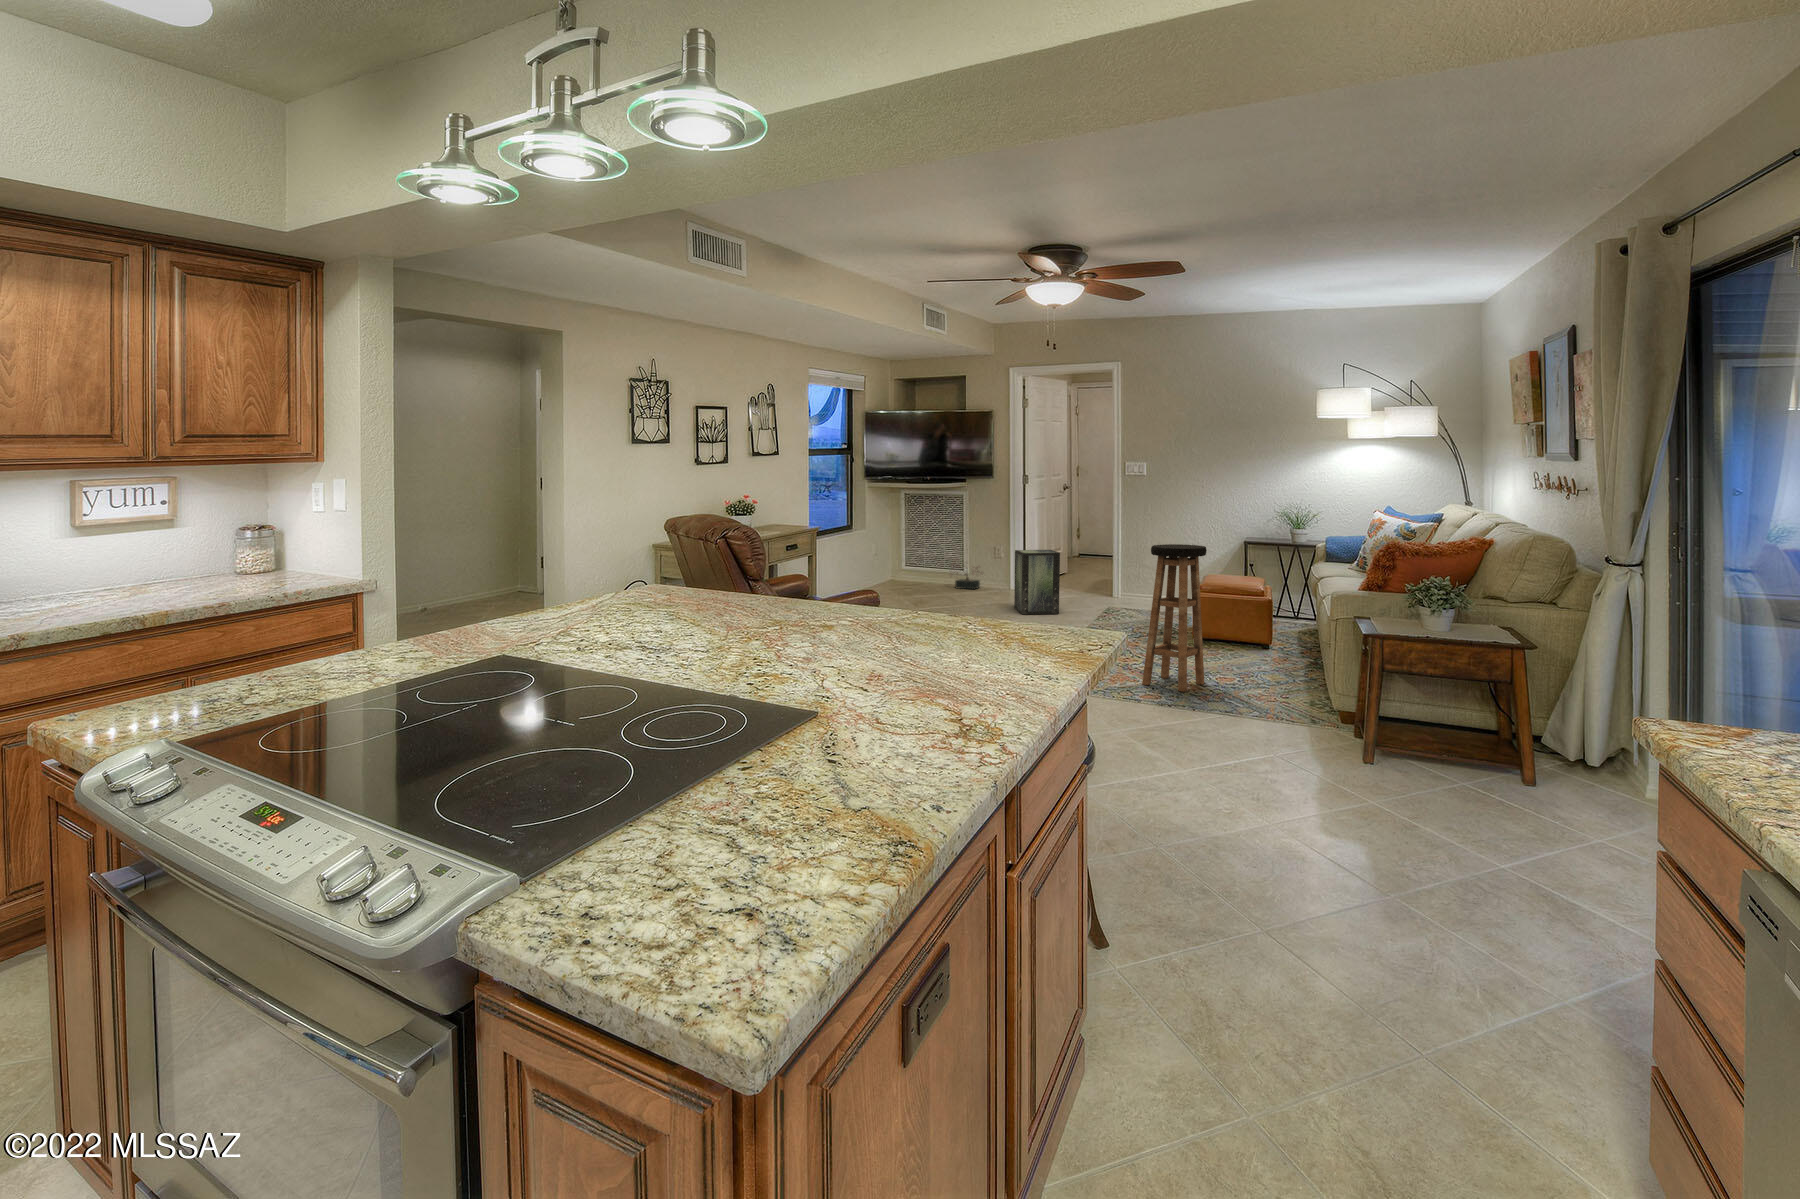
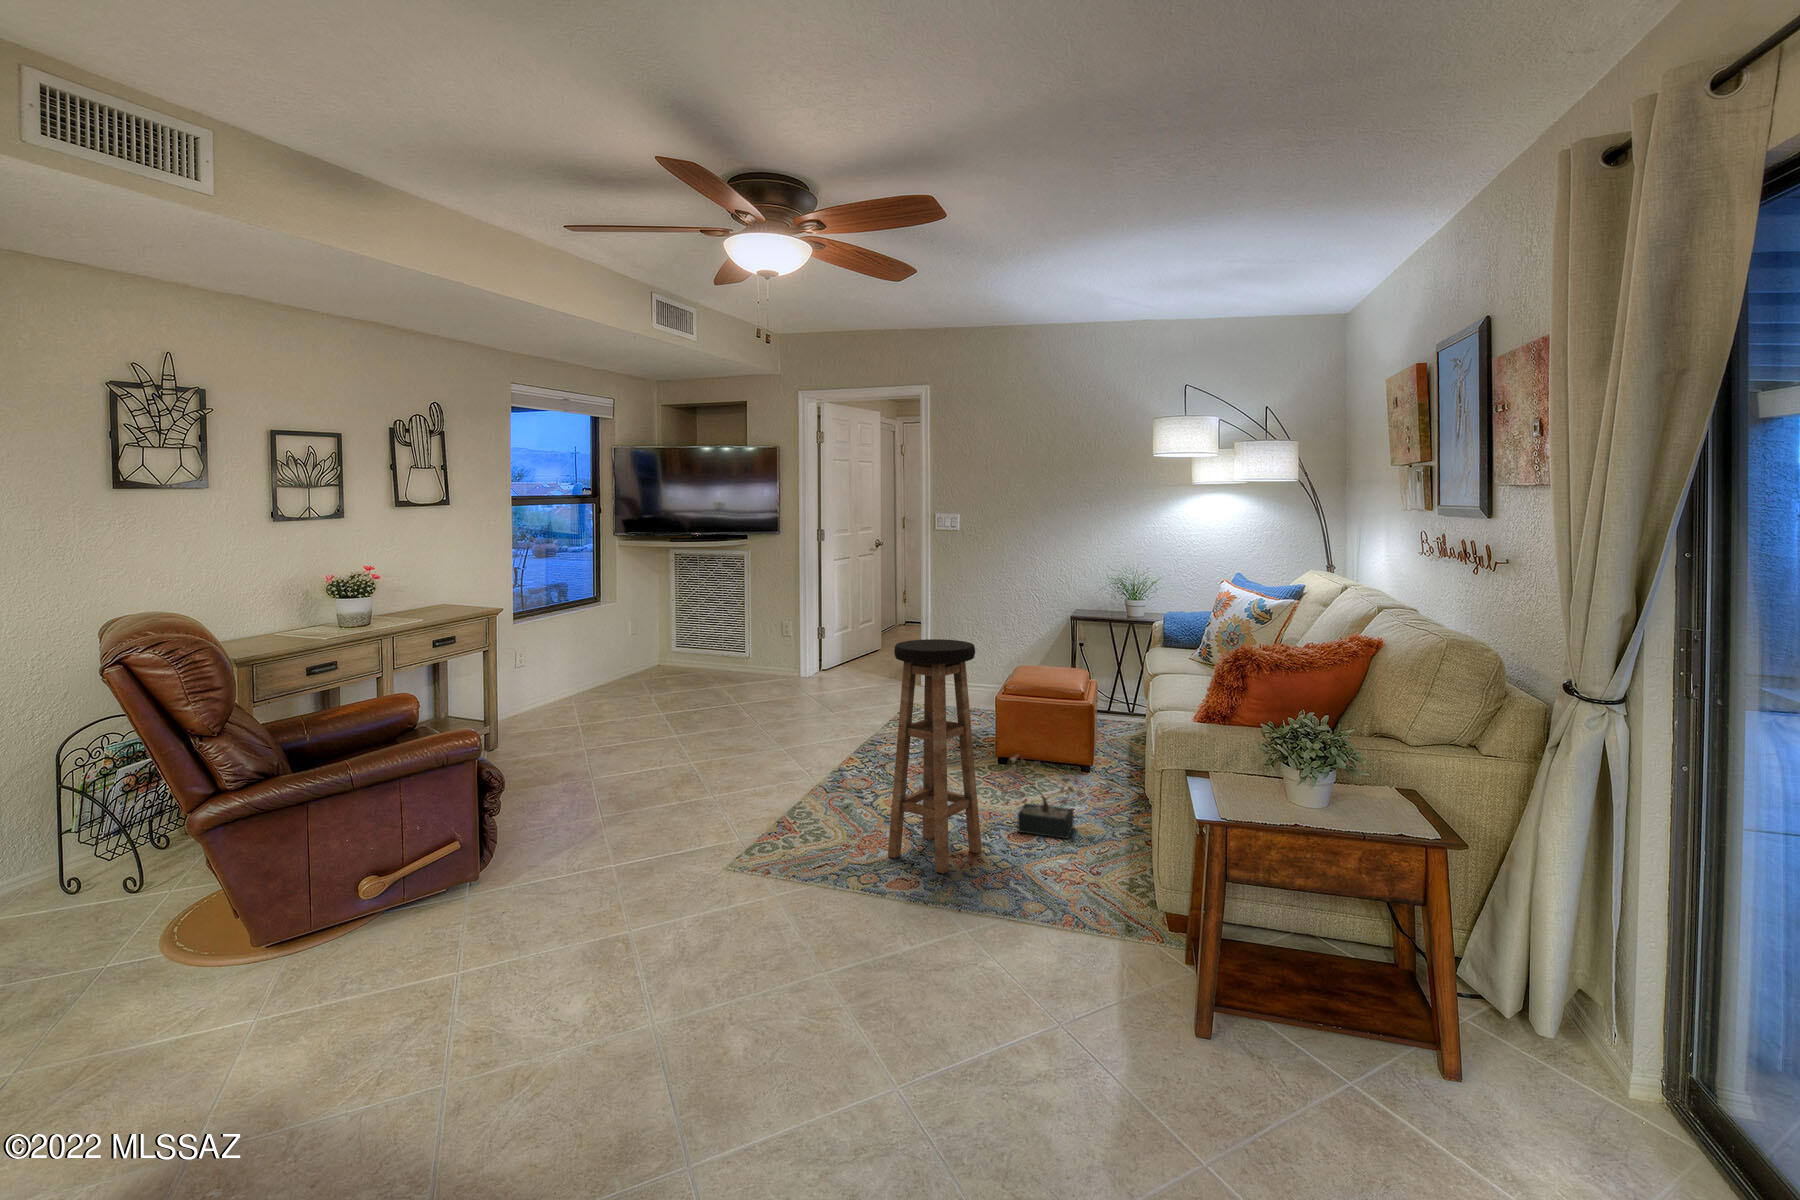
storage box: present [1014,550,1060,614] -> none [786,626,839,714]
decorative plant: present [951,559,982,589] -> present [1001,755,1086,839]

